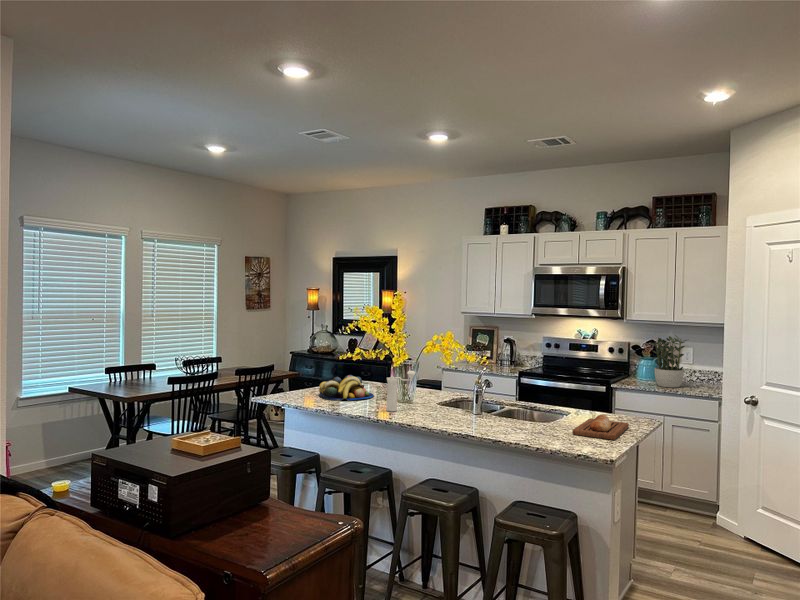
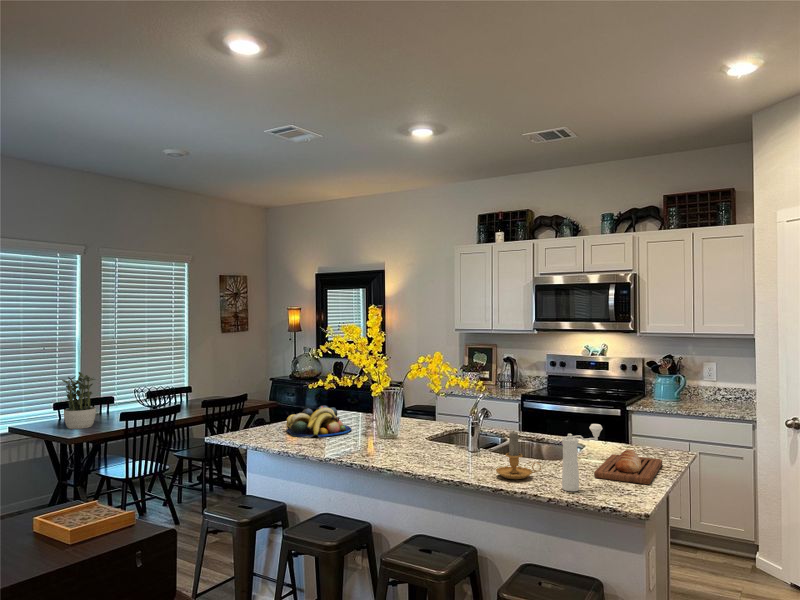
potted plant: present [651,335,686,388] -> present [62,372,96,429]
pepper mill: present [386,371,415,411] -> present [561,424,603,491]
candle: none [495,395,531,434] -> present [496,432,541,479]

